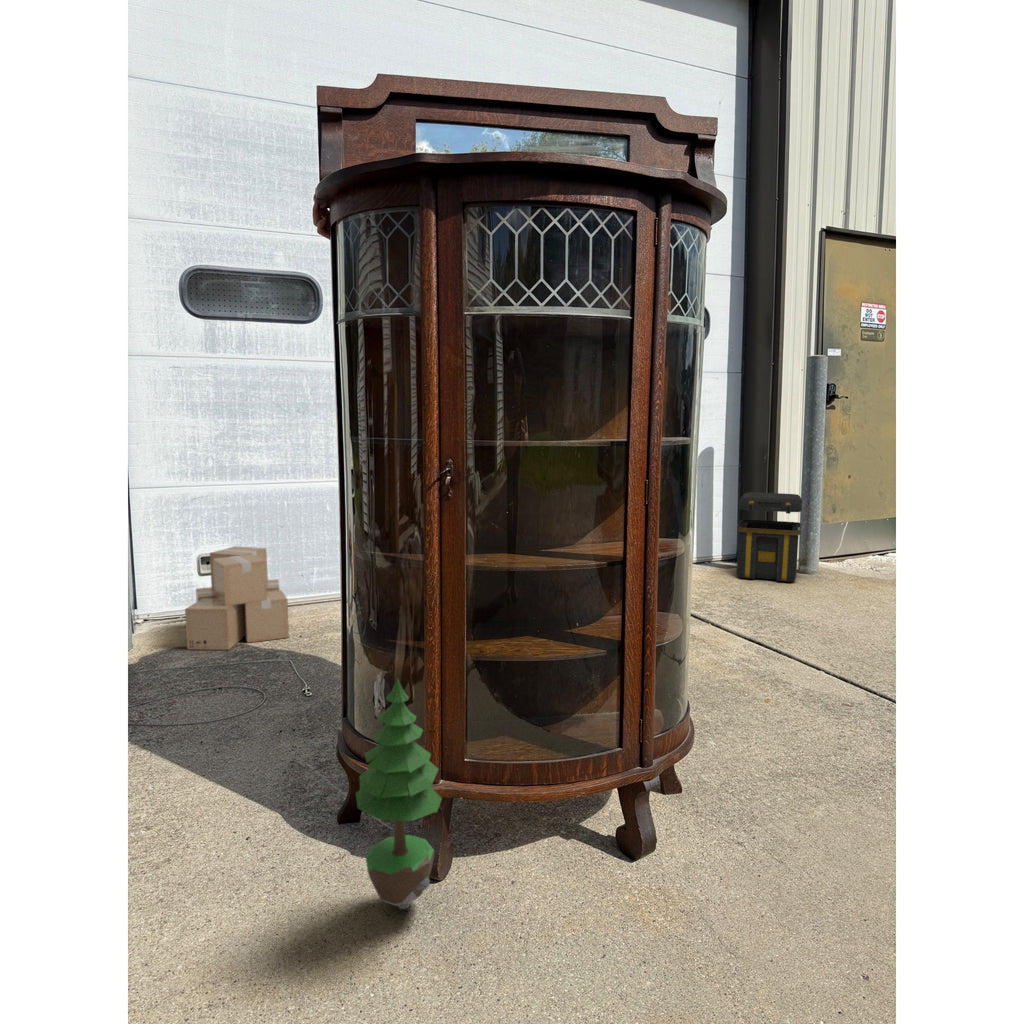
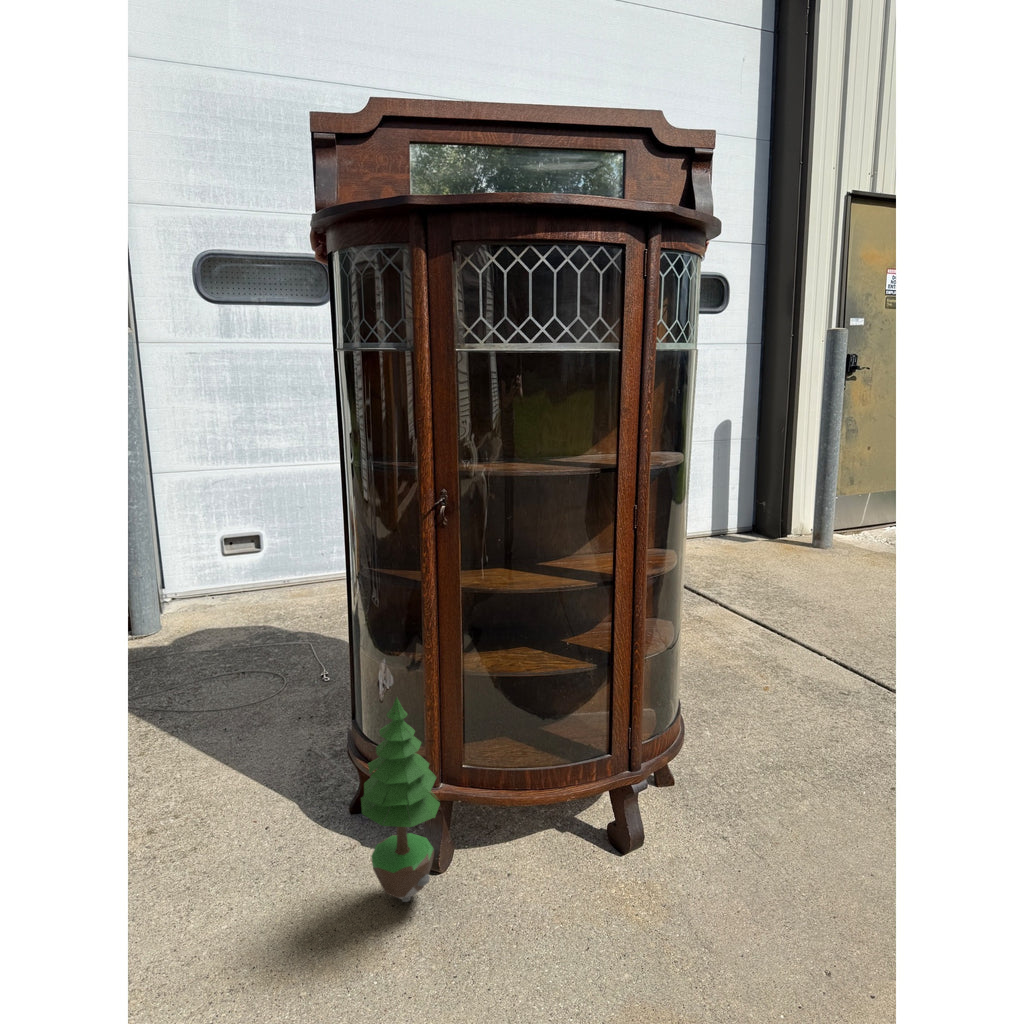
toolbox: present [737,492,802,582] -> none [751,465,819,556]
cardboard box: present [185,546,289,650] -> none [209,528,309,631]

